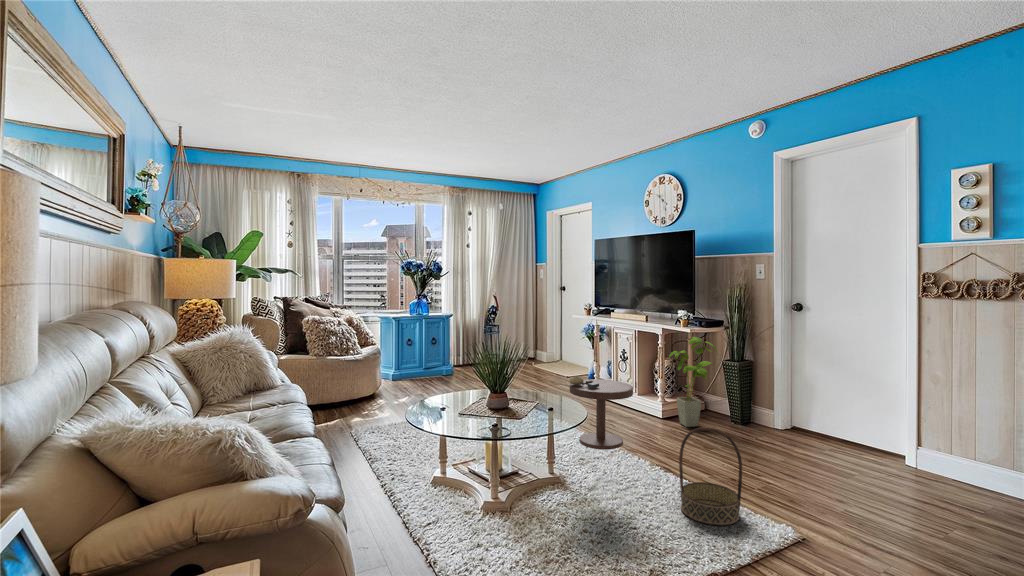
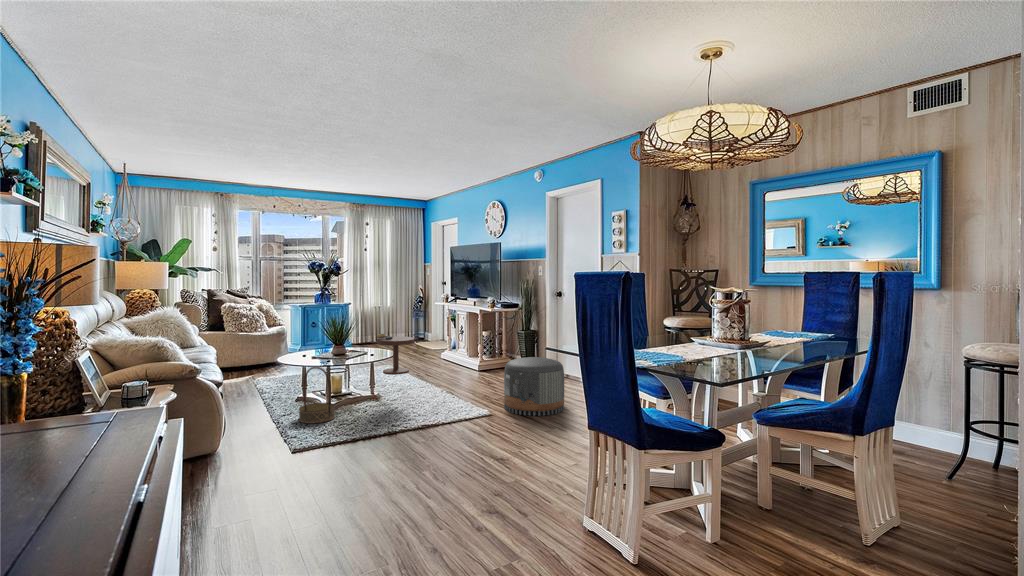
house plant: present [669,337,716,427] -> none [479,315,510,375]
pouf: none [796,421,929,545] -> present [504,357,564,416]
basket: present [679,427,742,526] -> present [299,367,335,424]

